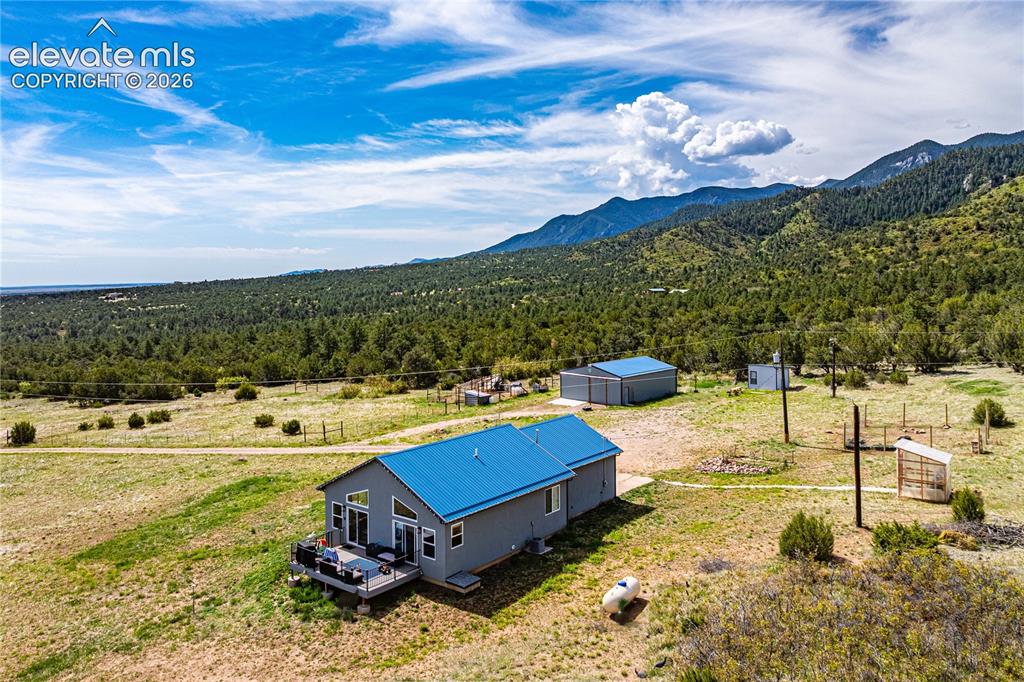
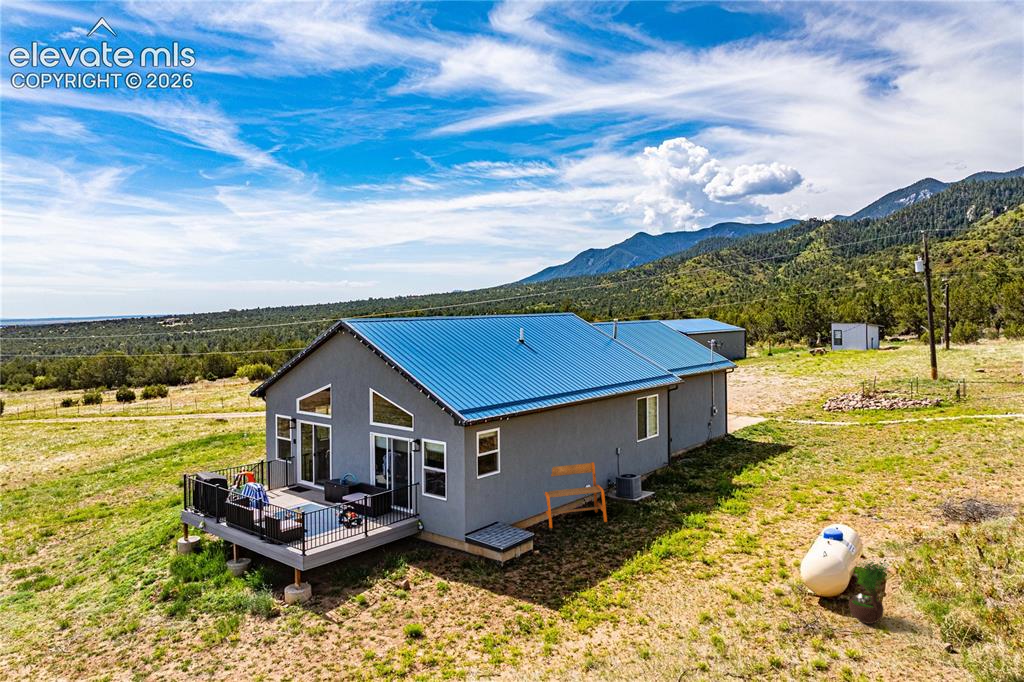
bench: none [489,535,522,573] -> present [545,462,607,528]
lounge chair: present [334,589,359,615] -> none [235,546,295,605]

